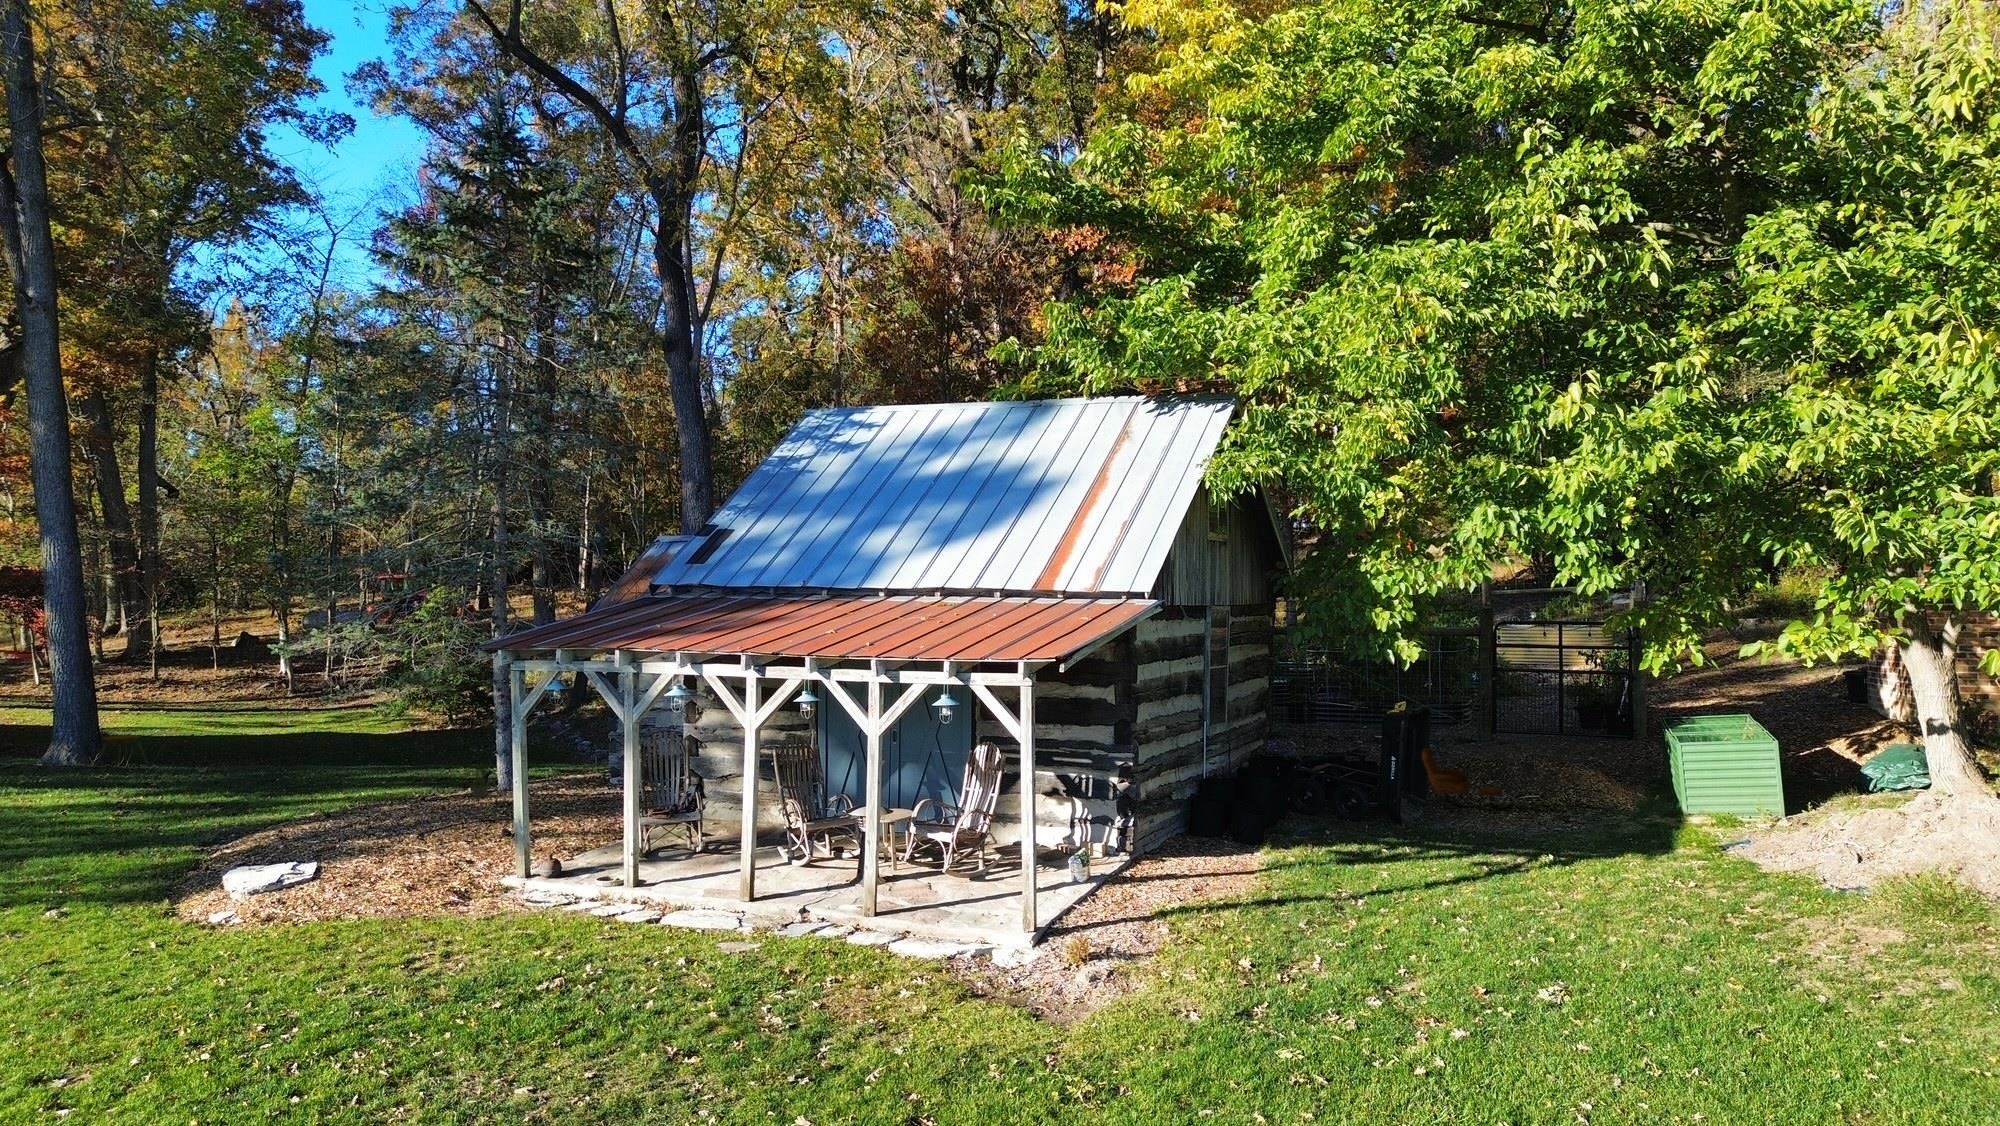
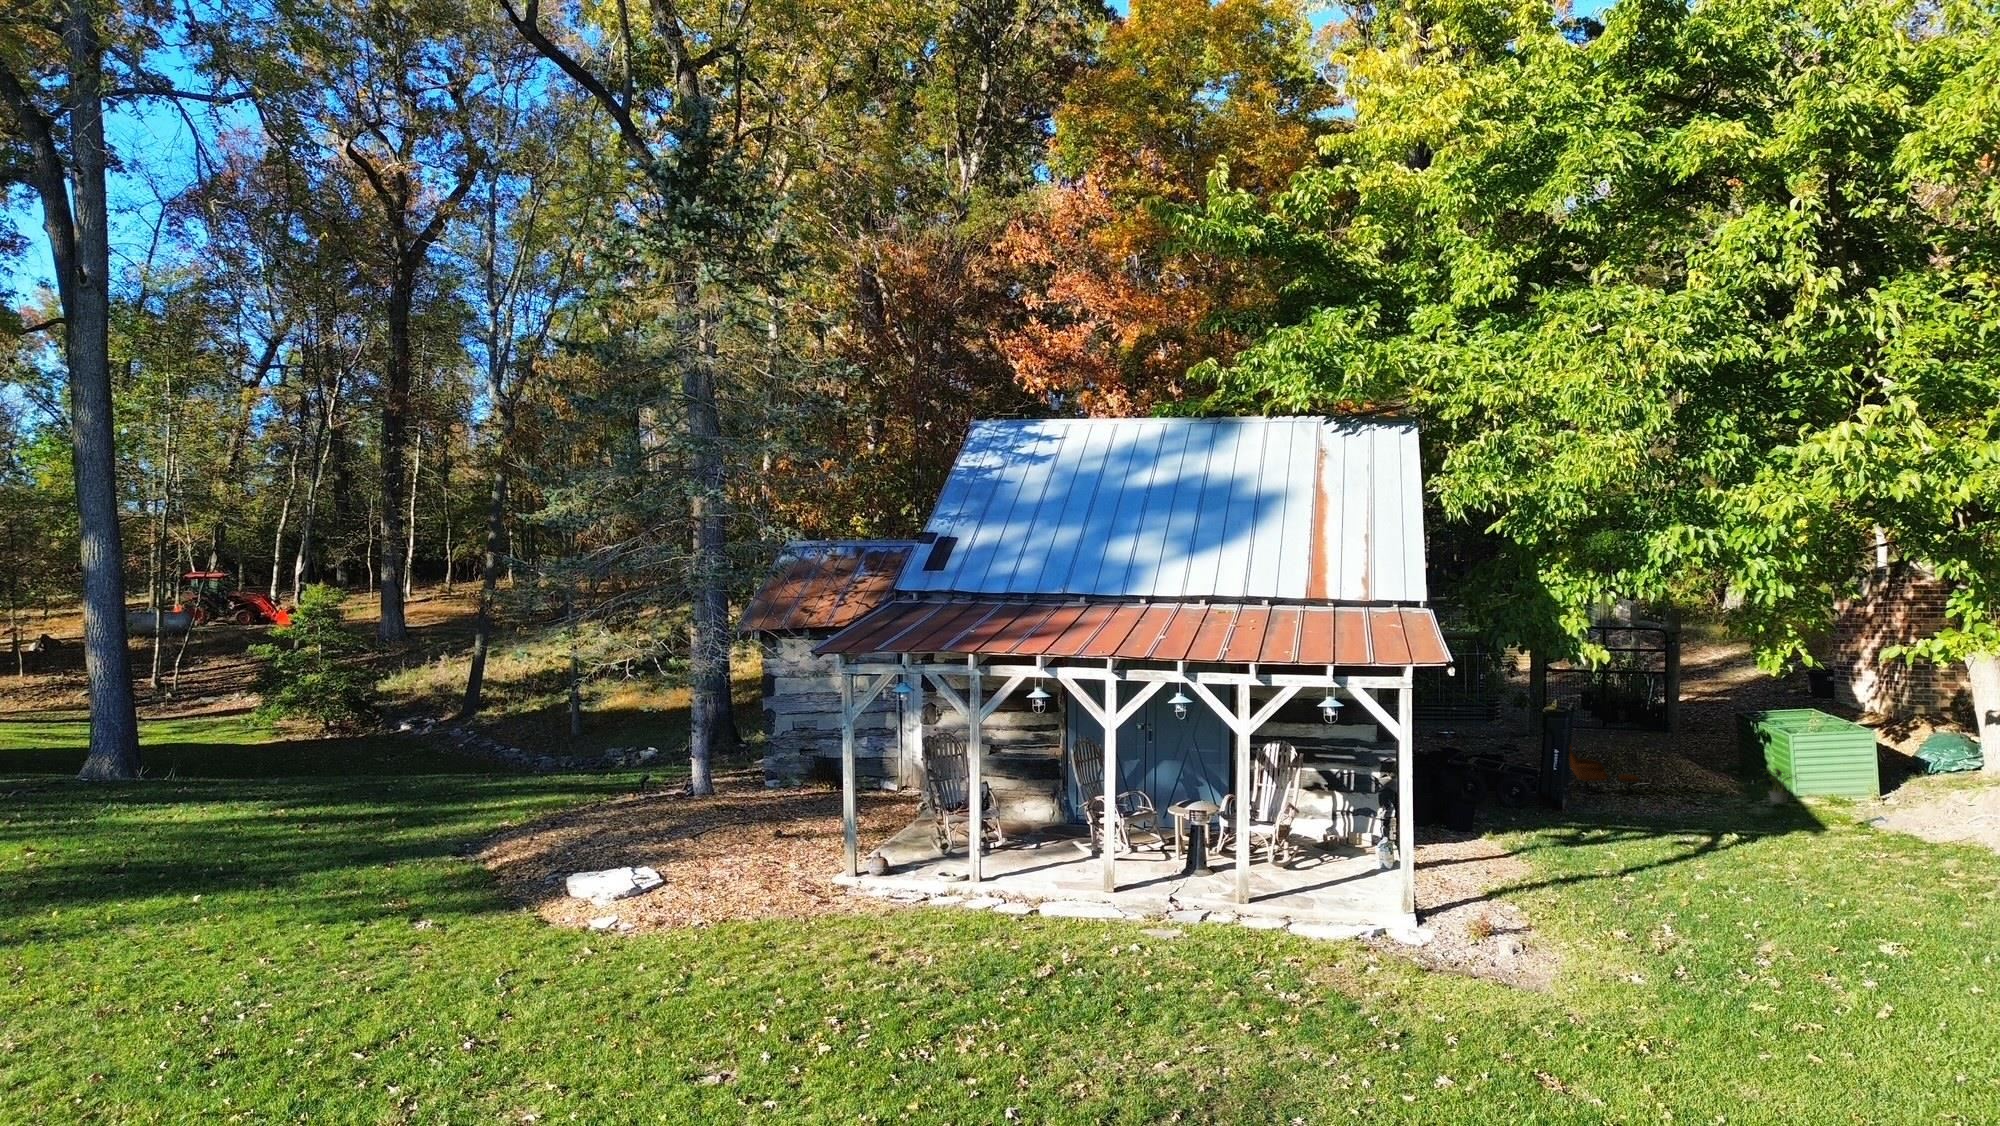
stool: present [96,735,146,766] -> none [224,744,276,778]
potted plant: present [467,763,495,797] -> present [1767,768,1796,803]

